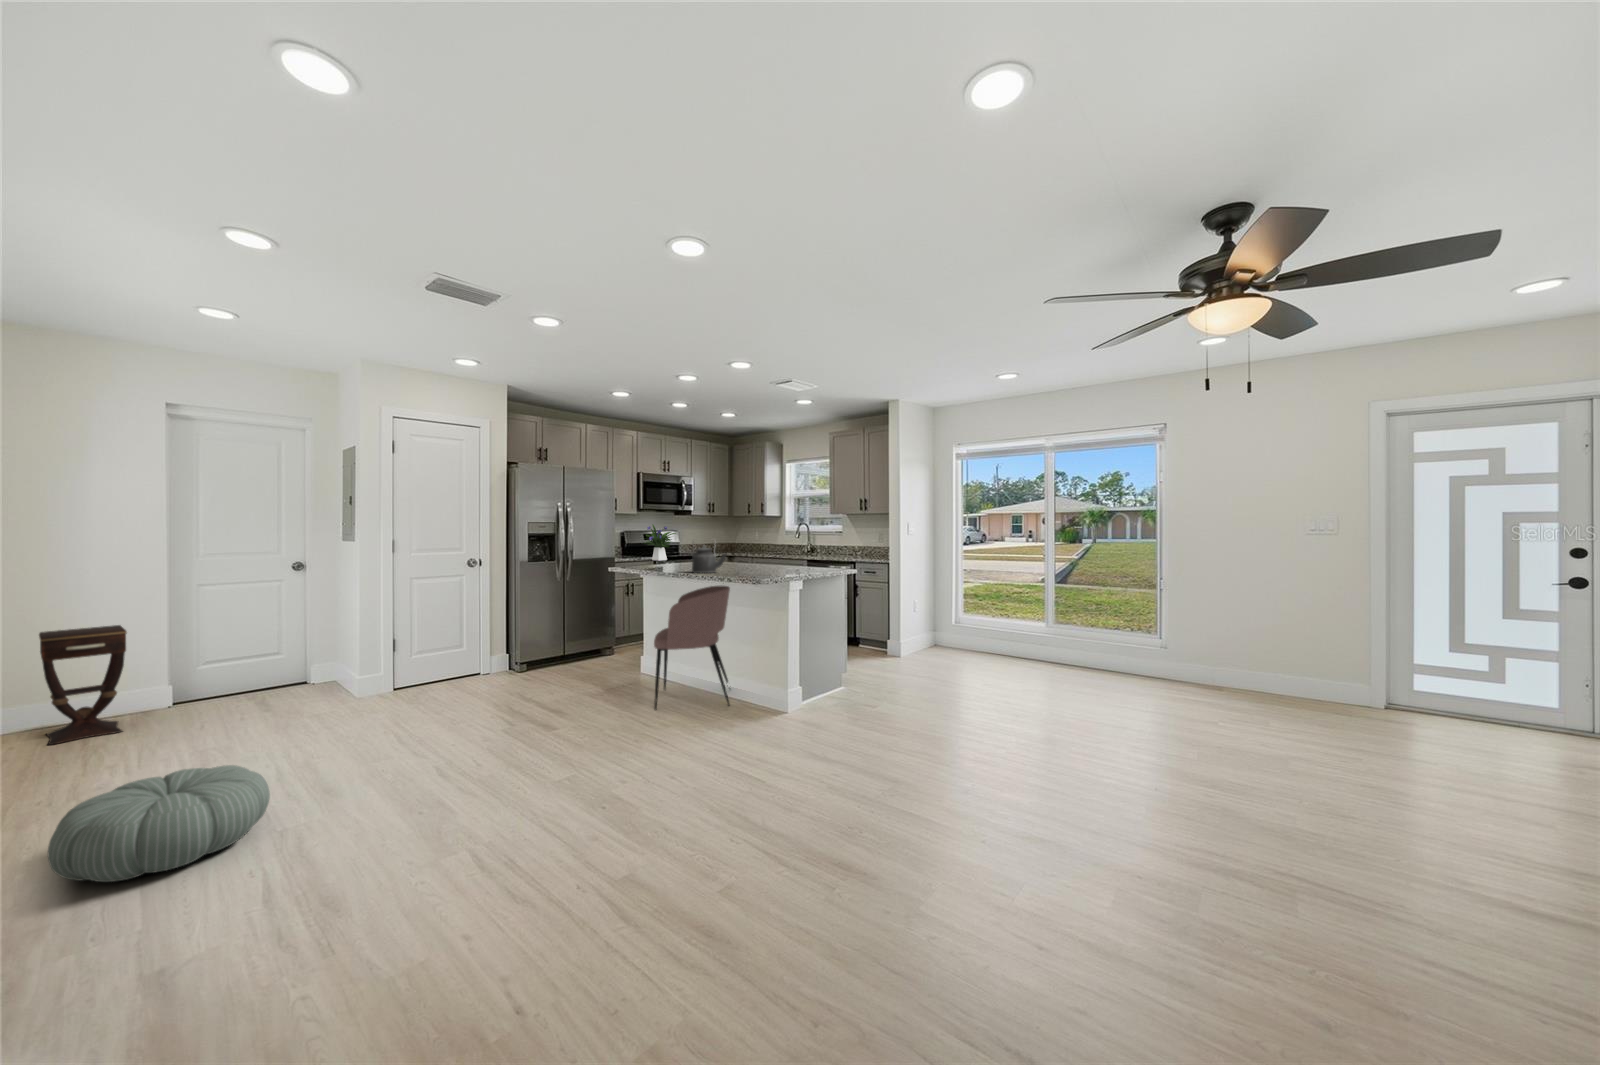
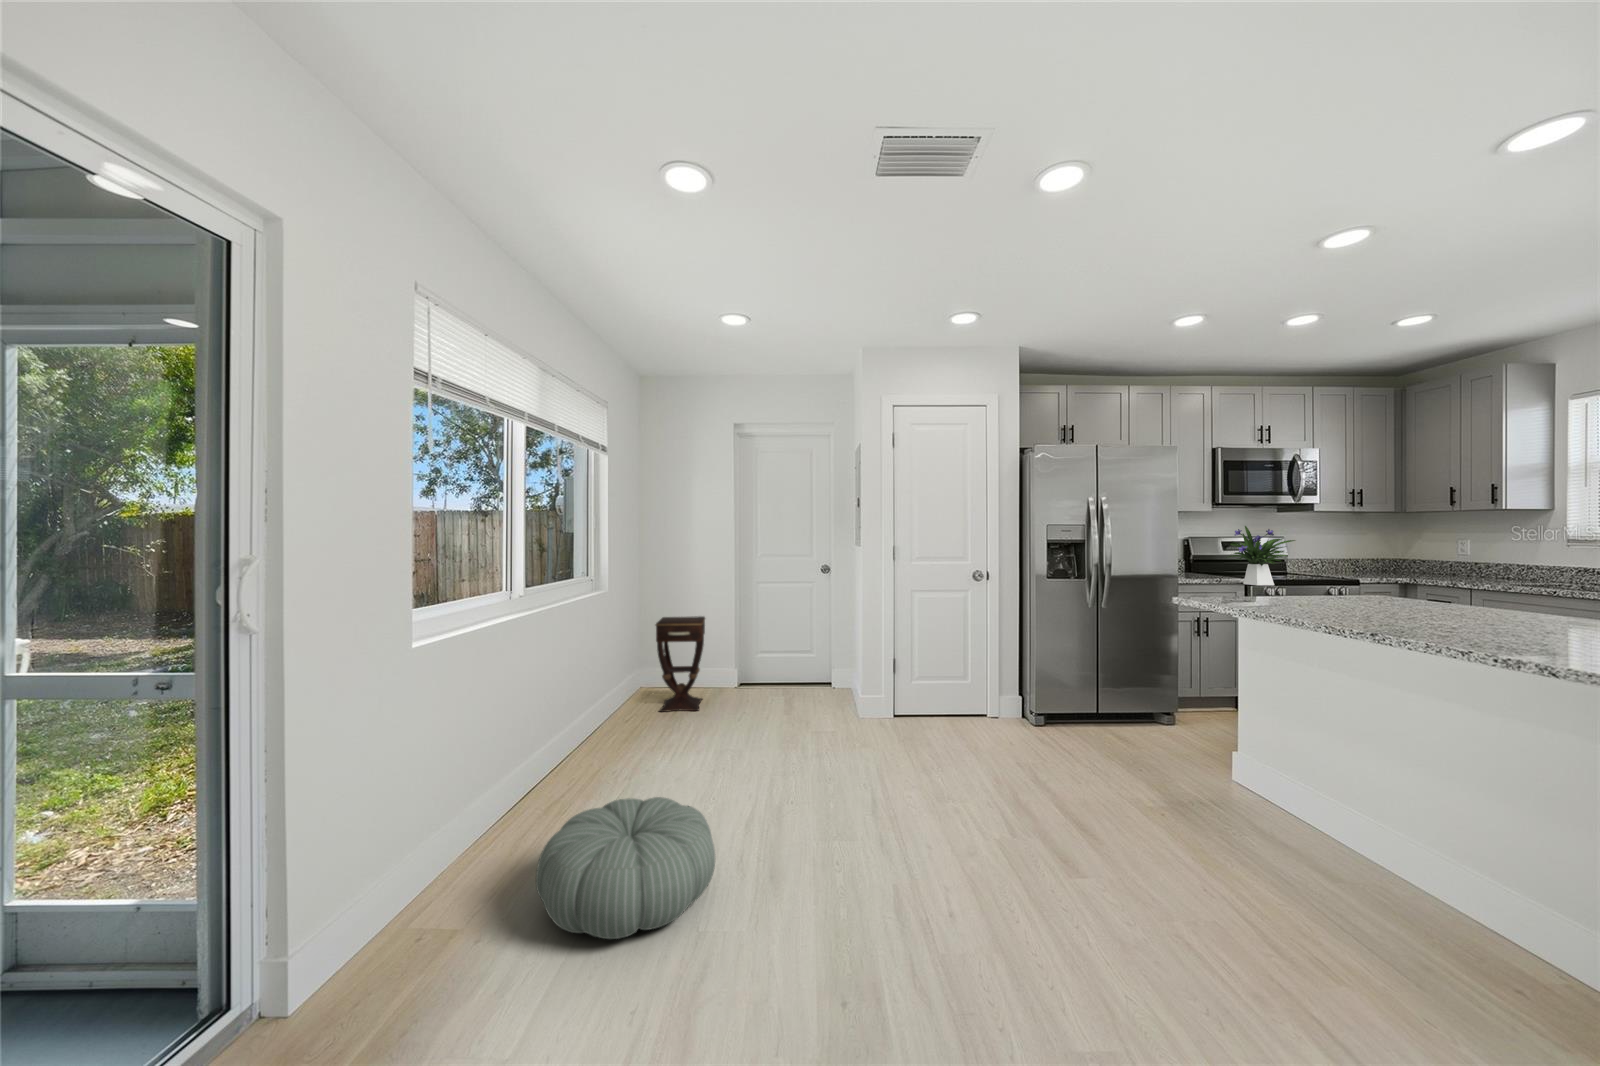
kettle: present [692,545,727,573] -> none [1374,550,1488,625]
armchair: present [654,586,731,710] -> none [1283,652,1523,958]

